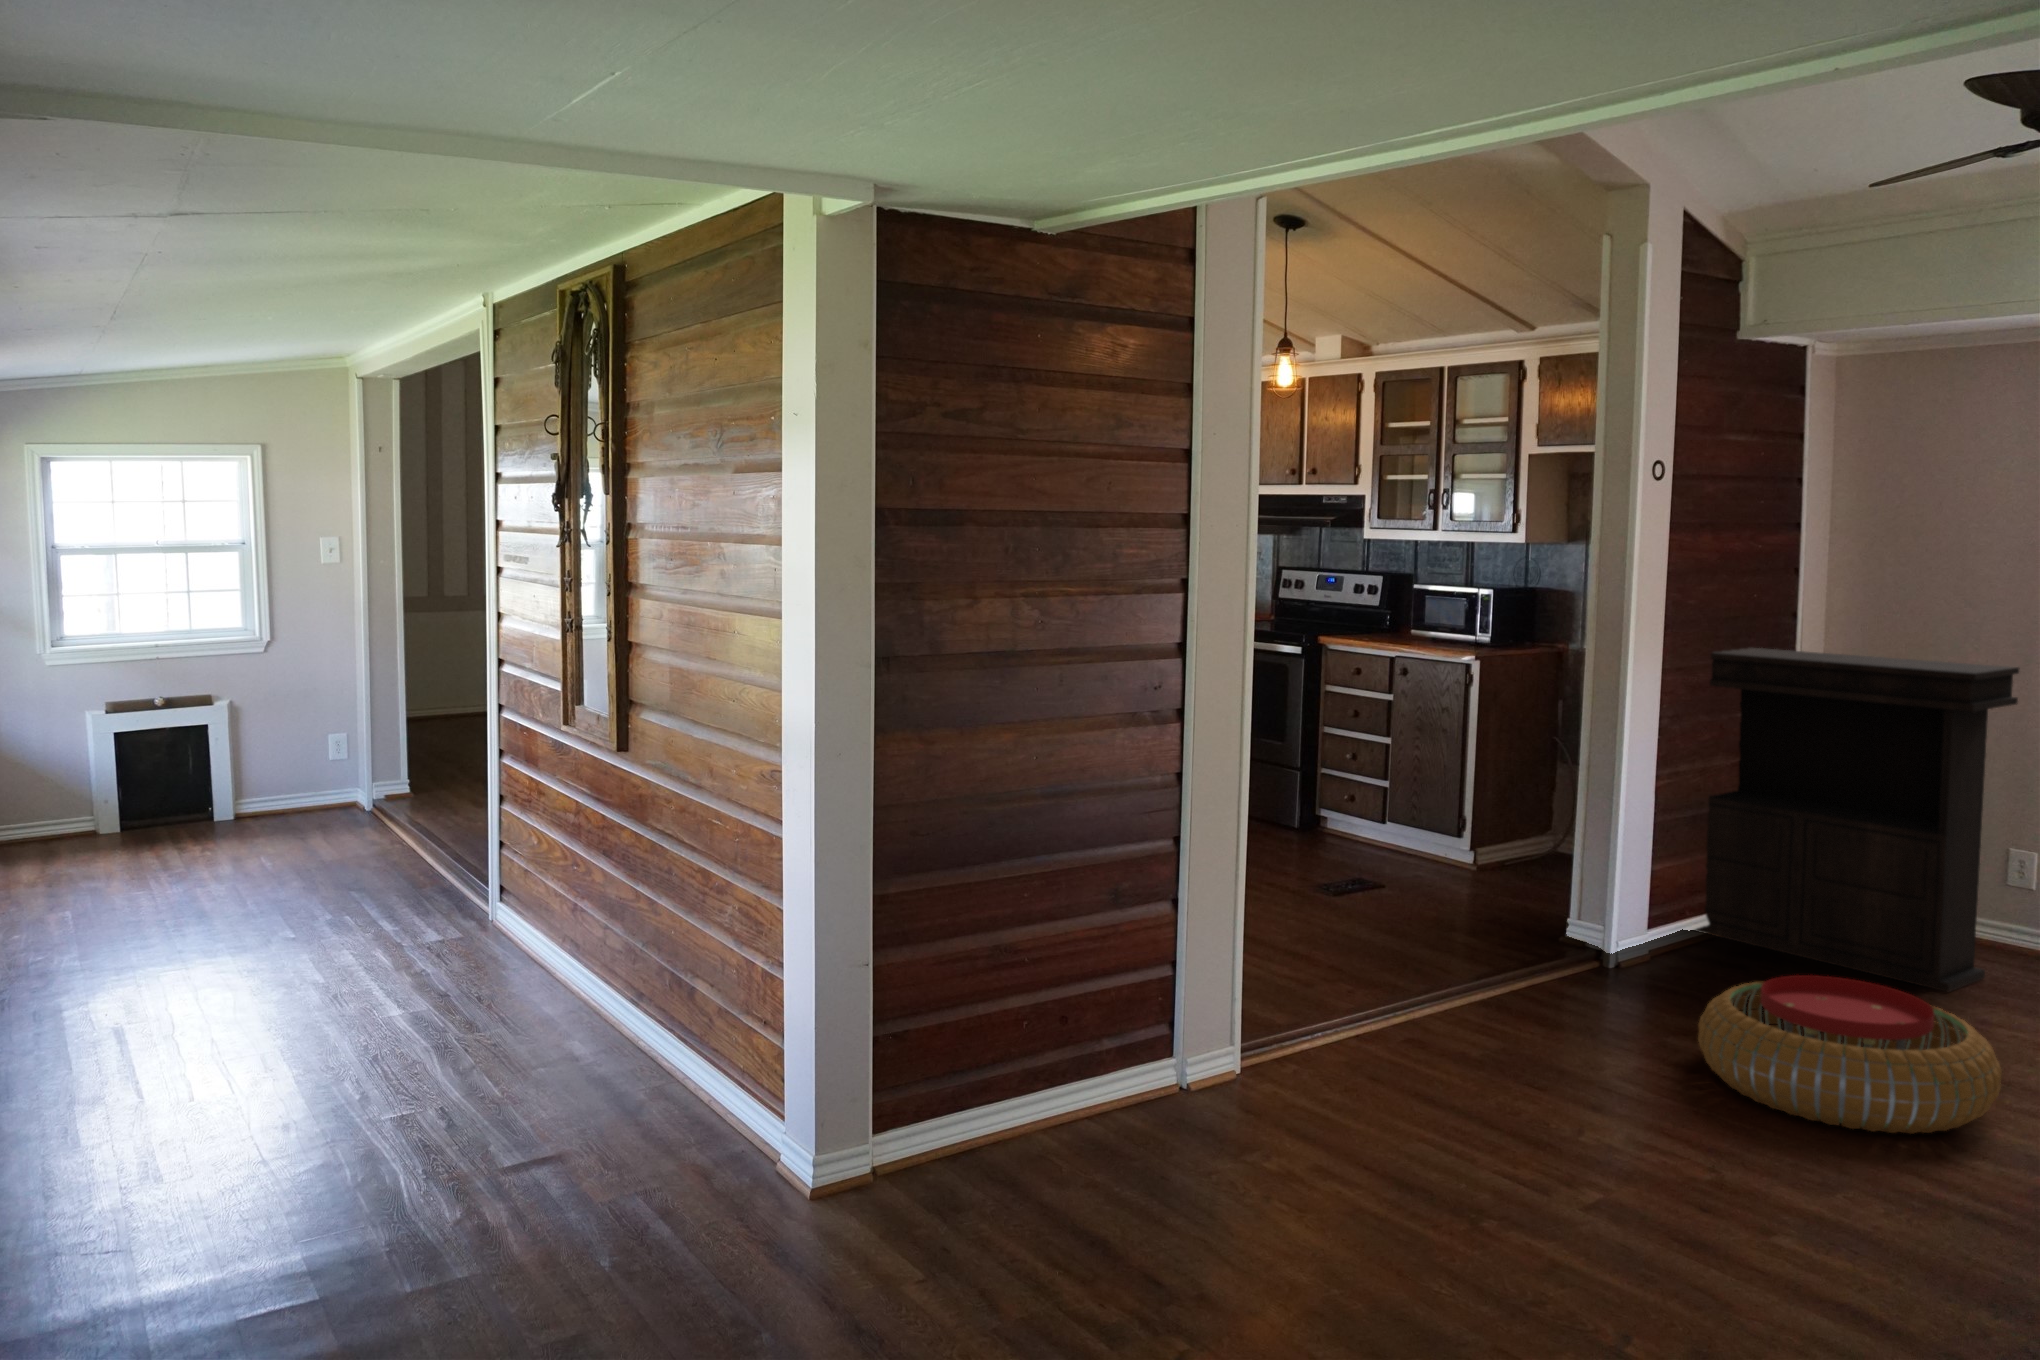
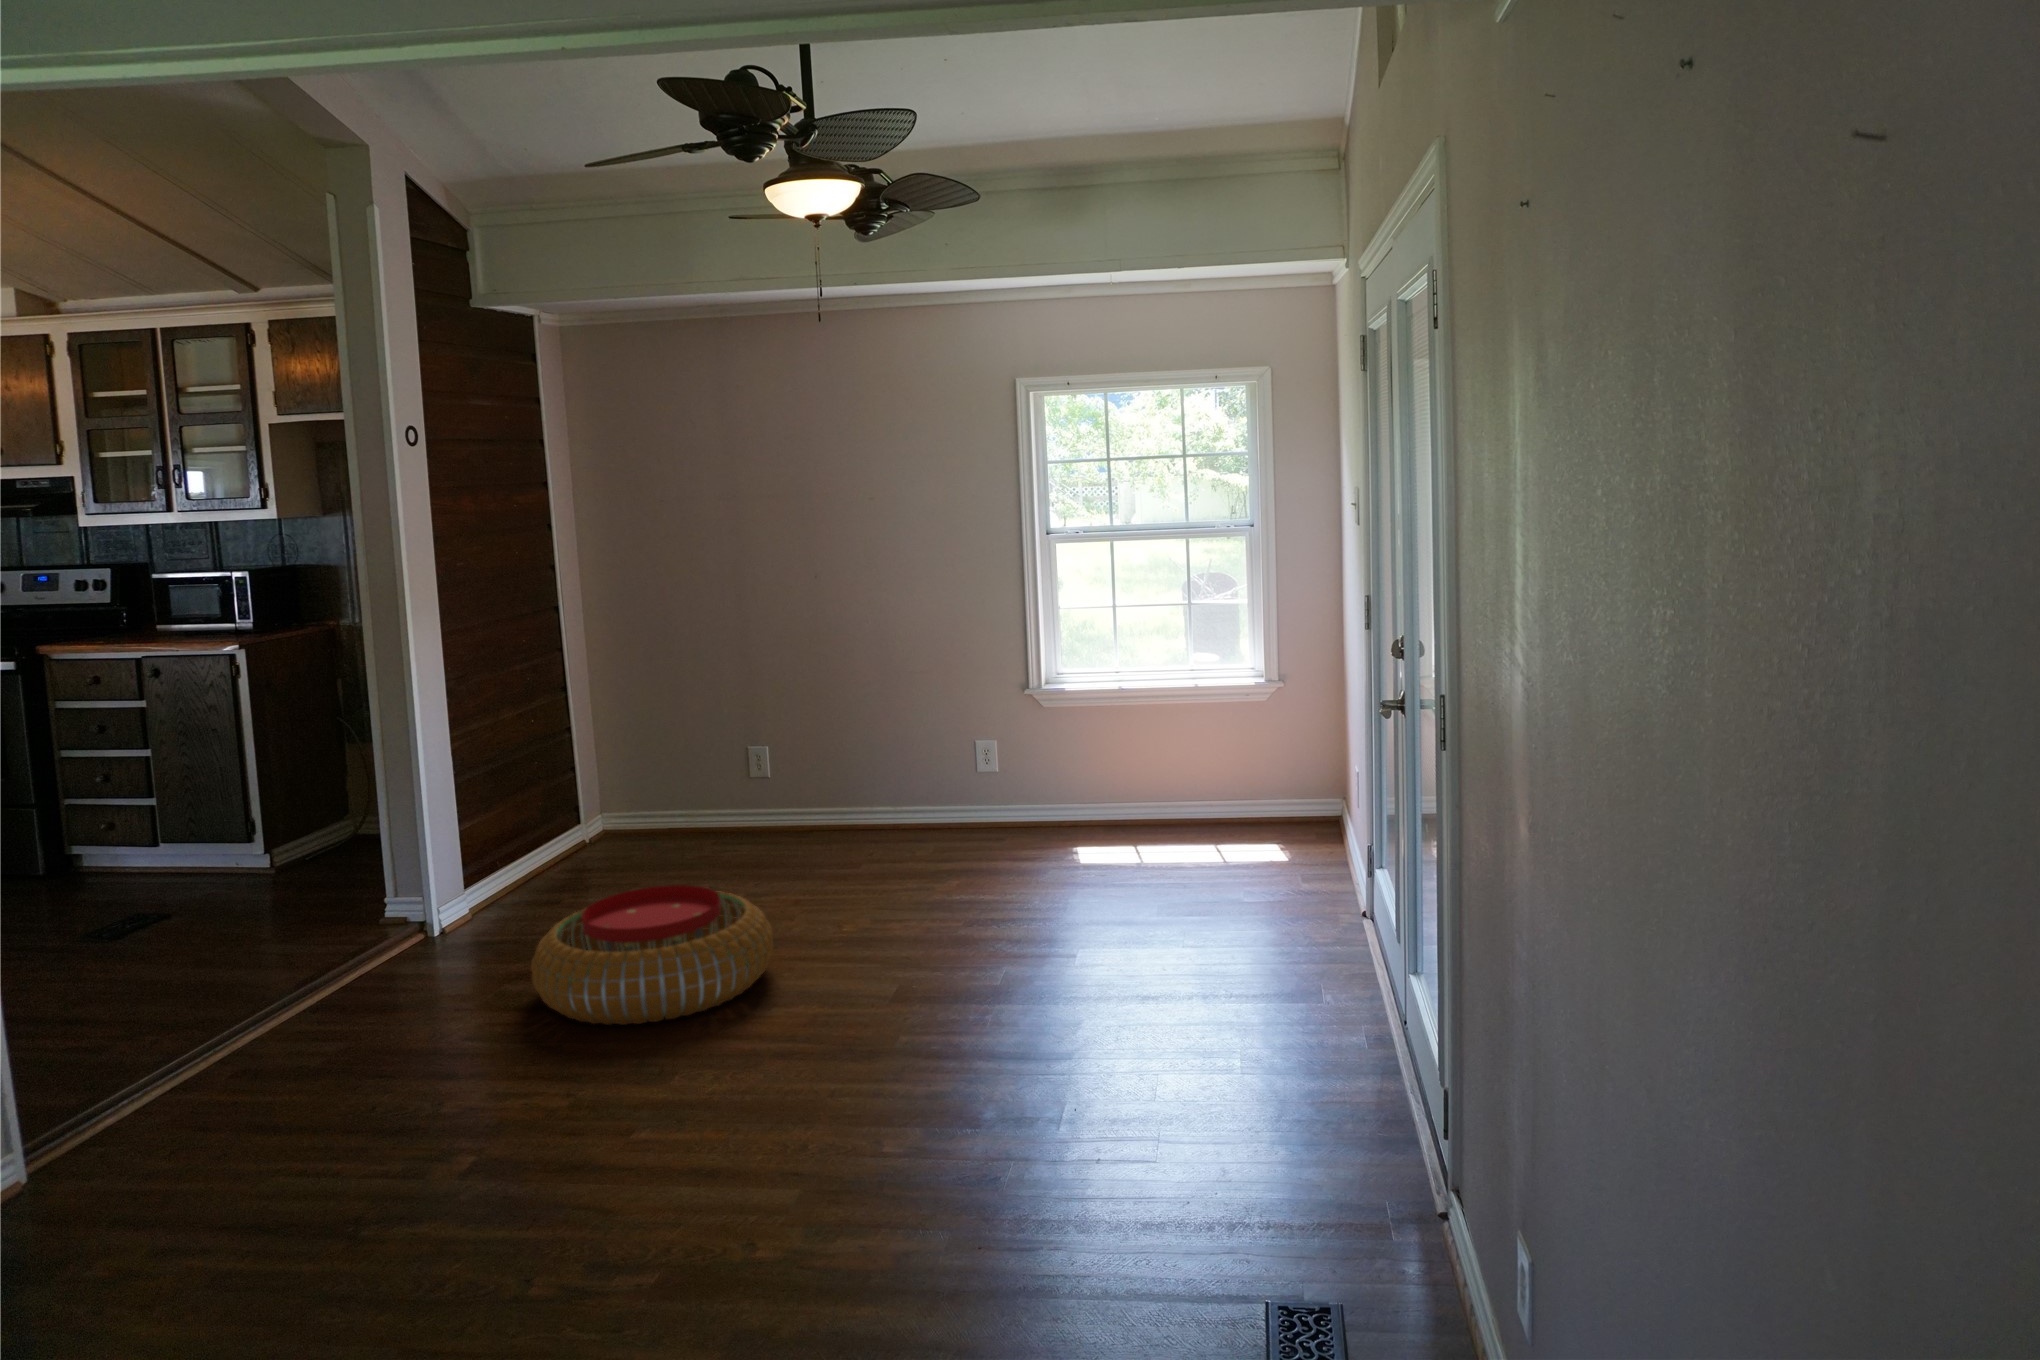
console table: present [1695,648,2019,992] -> none [428,598,741,878]

